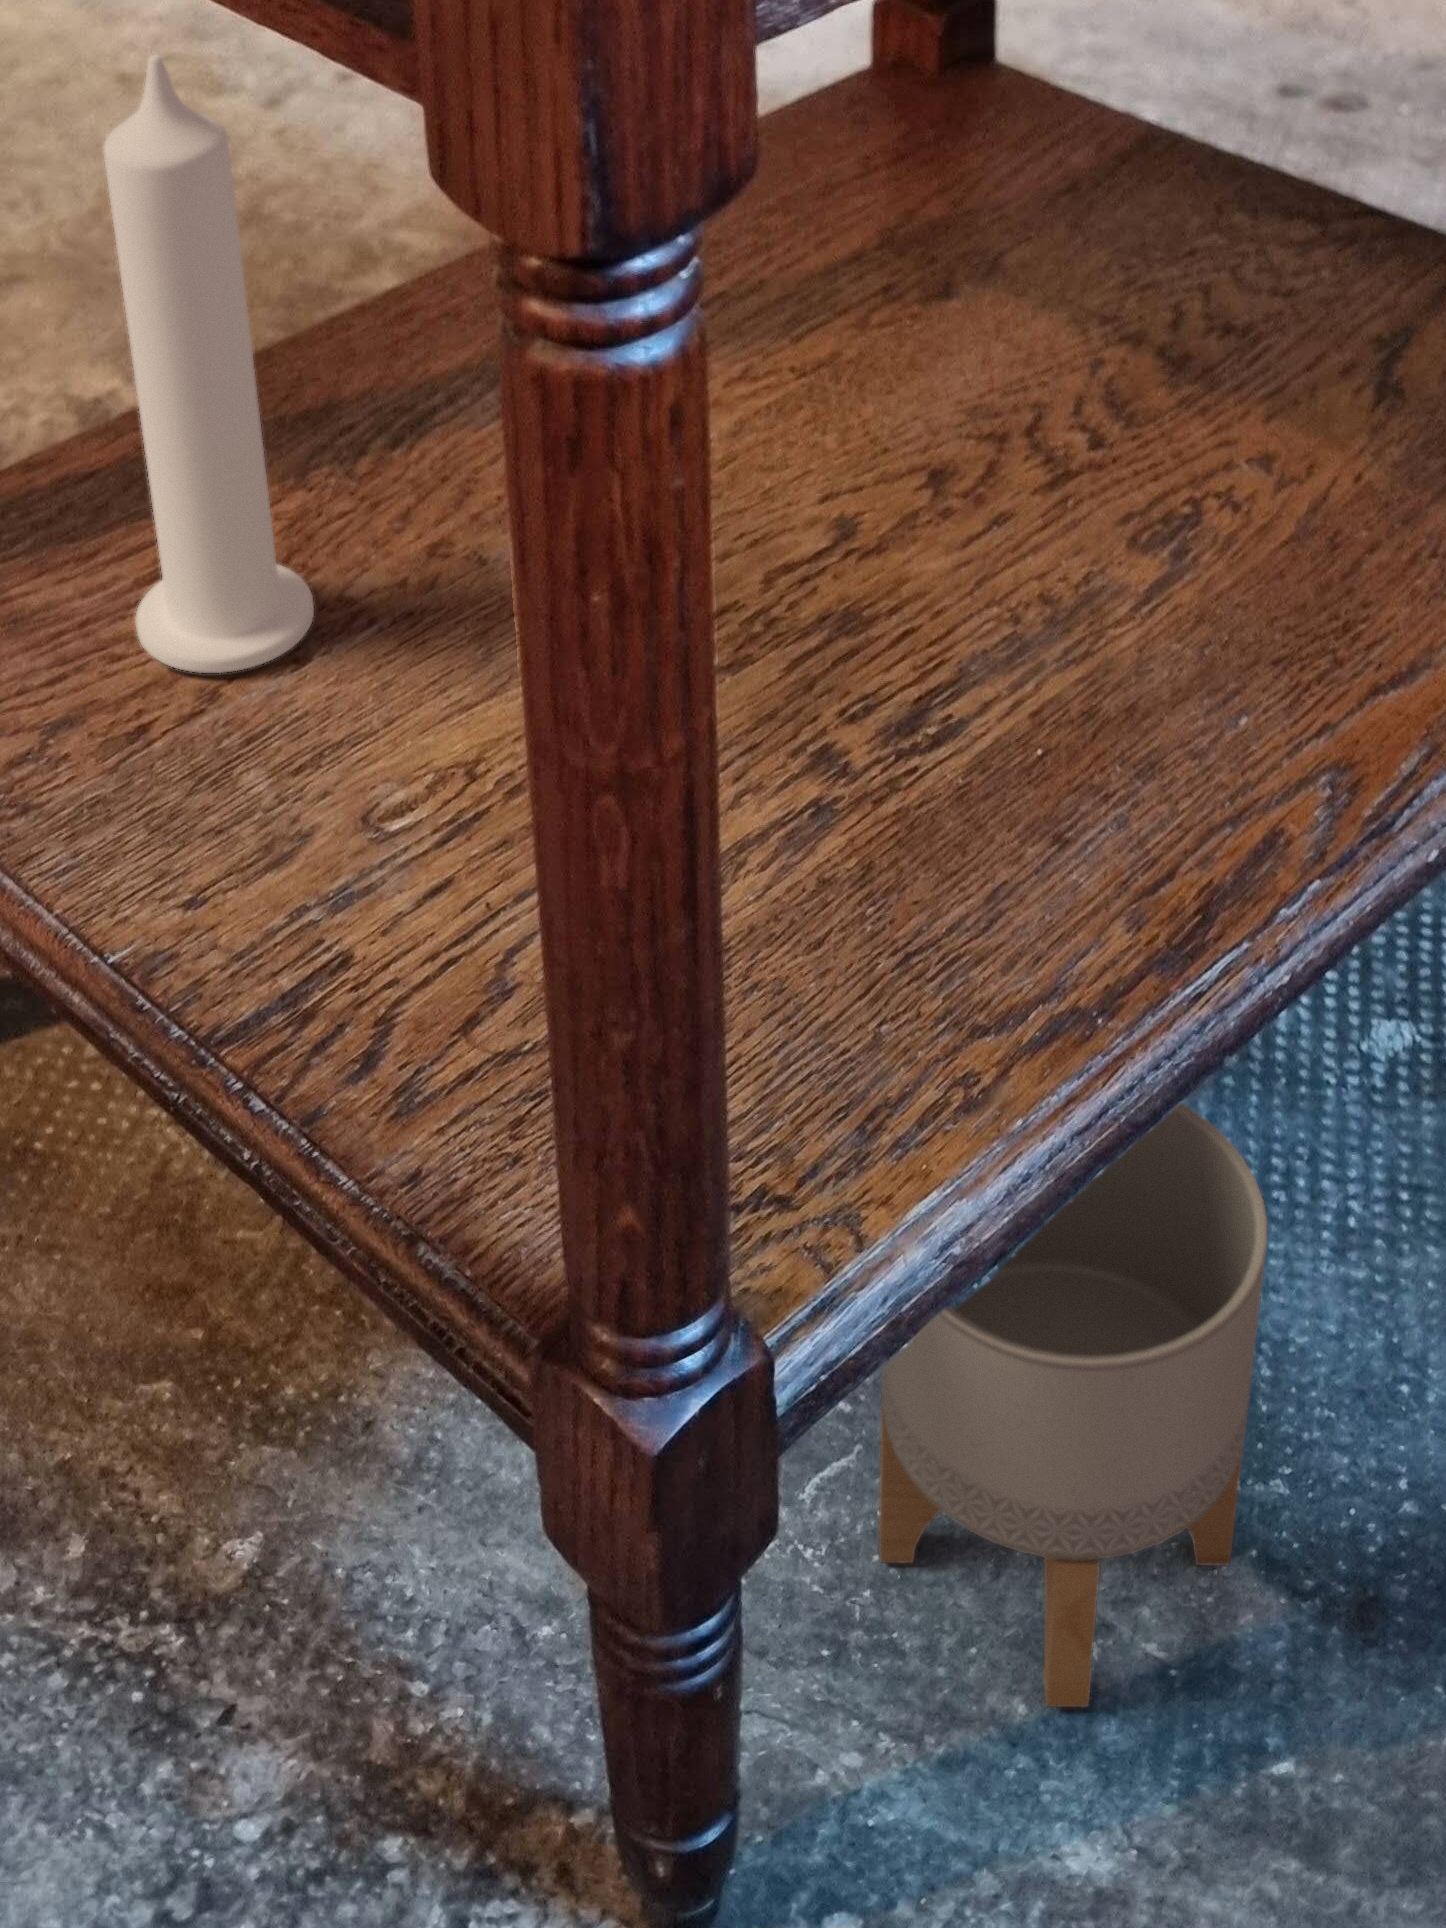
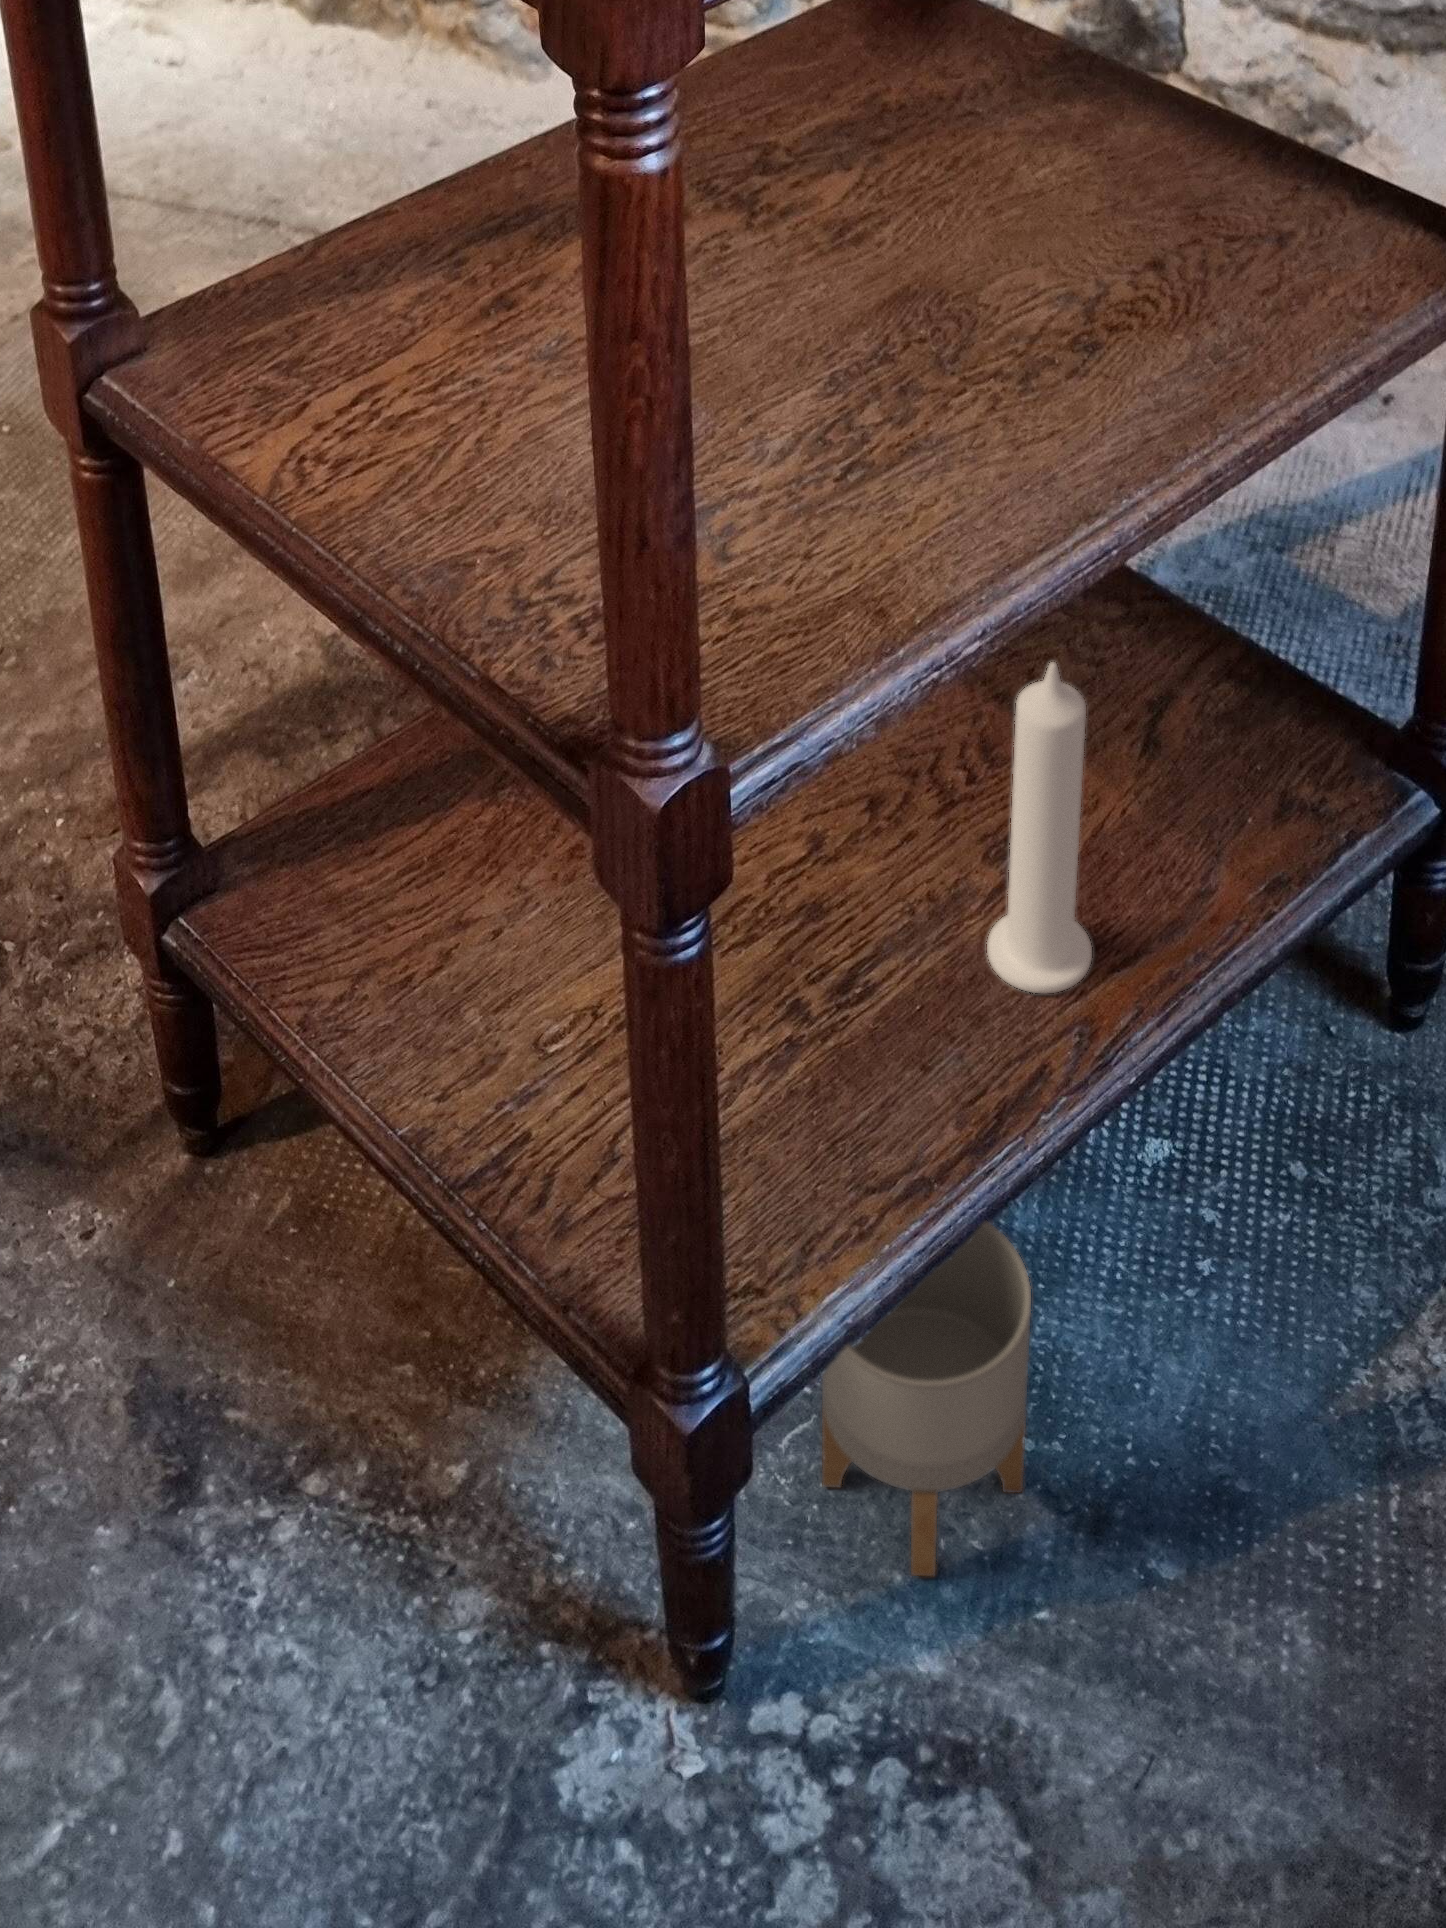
candle: present [103,55,314,673] -> present [987,662,1092,993]

